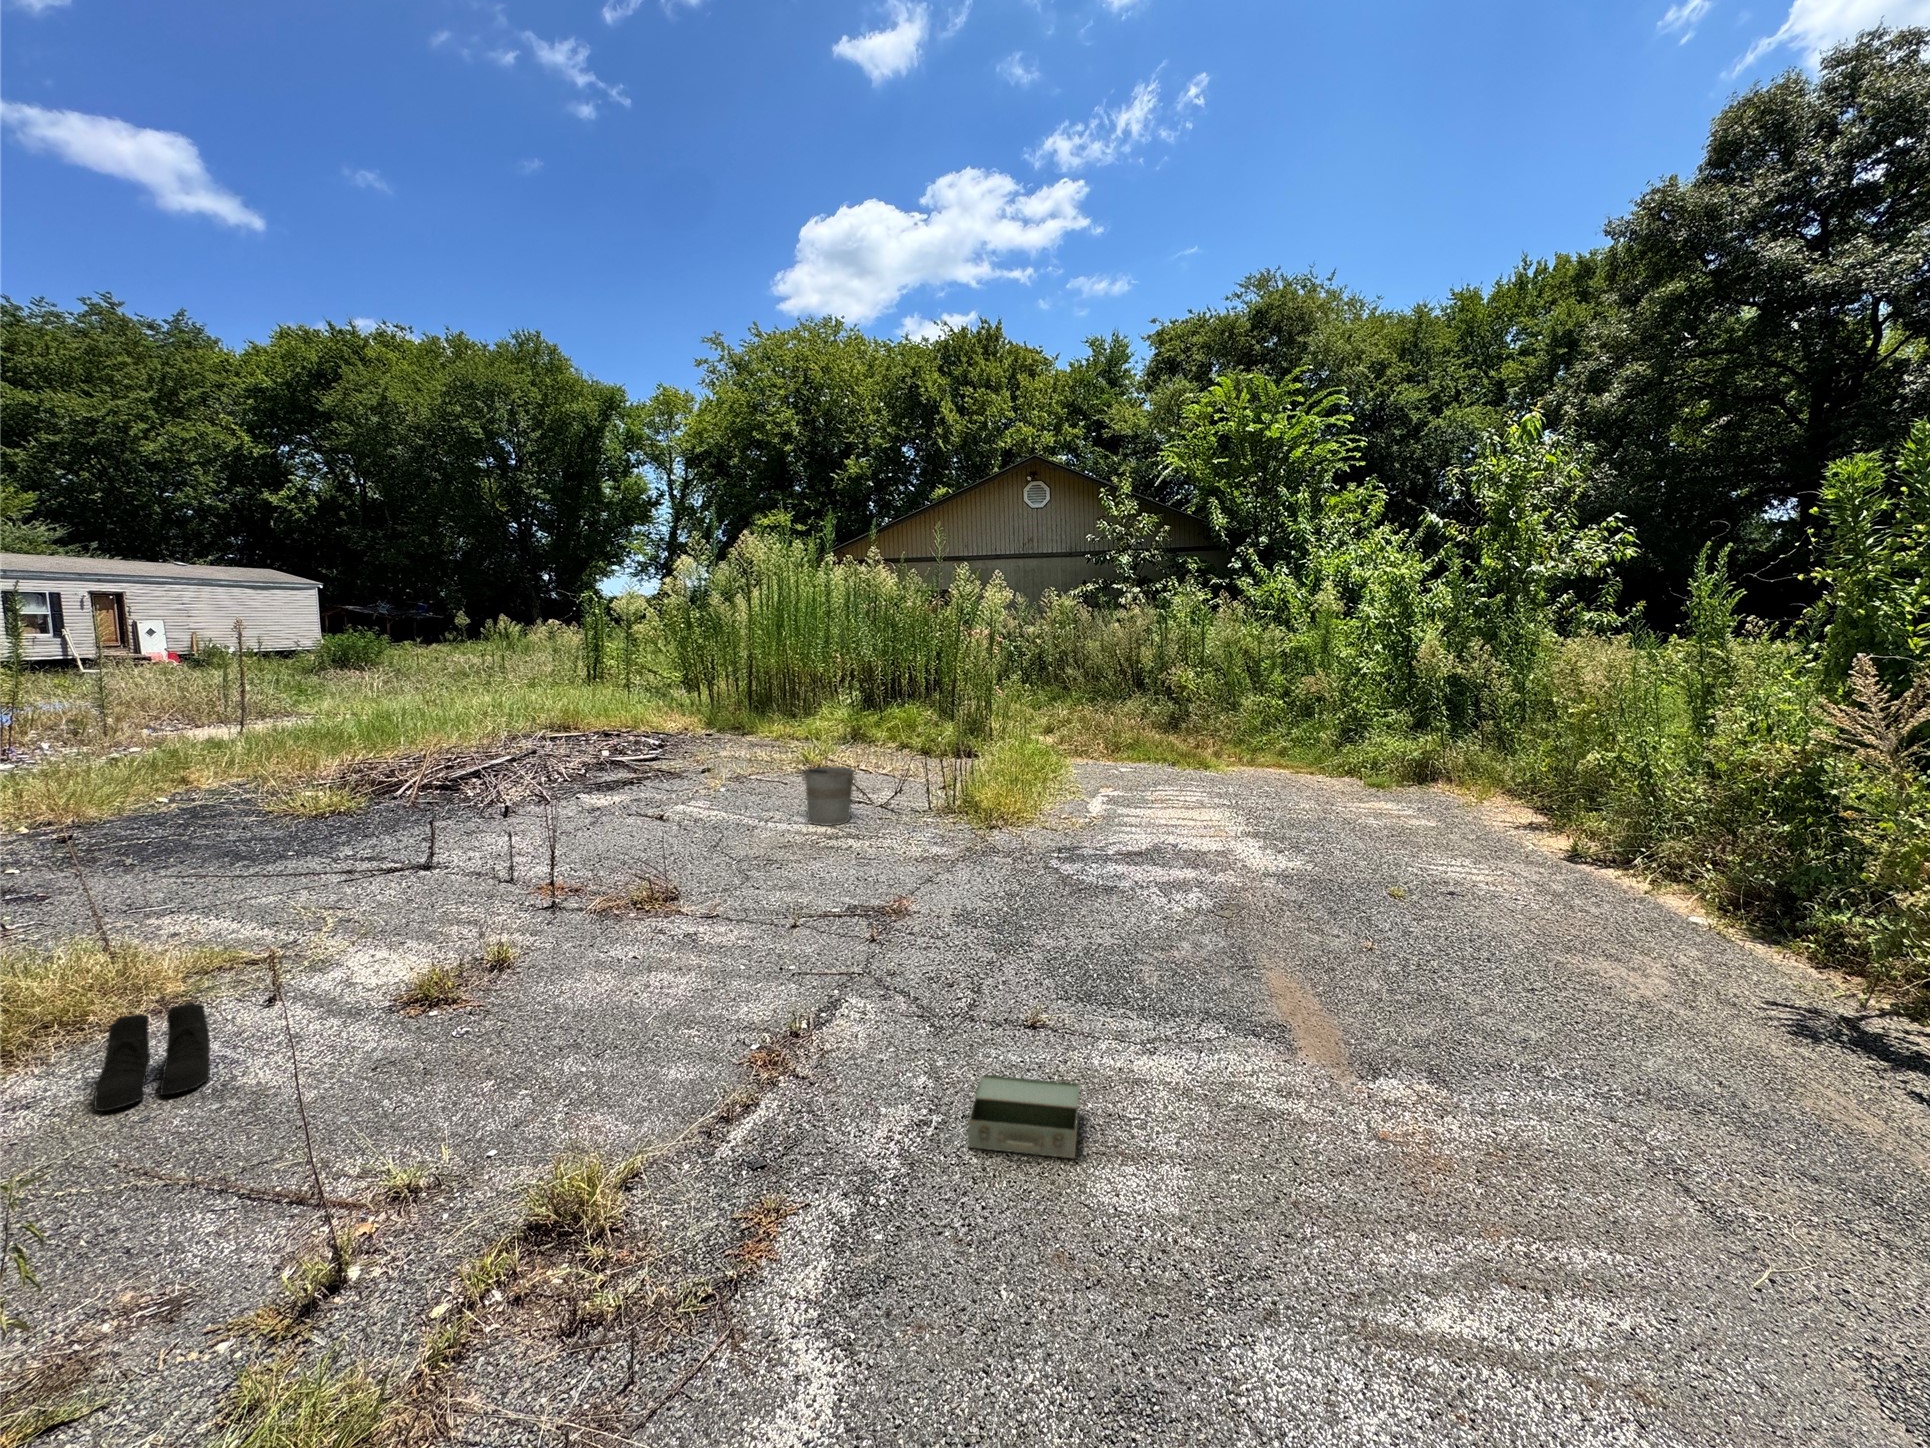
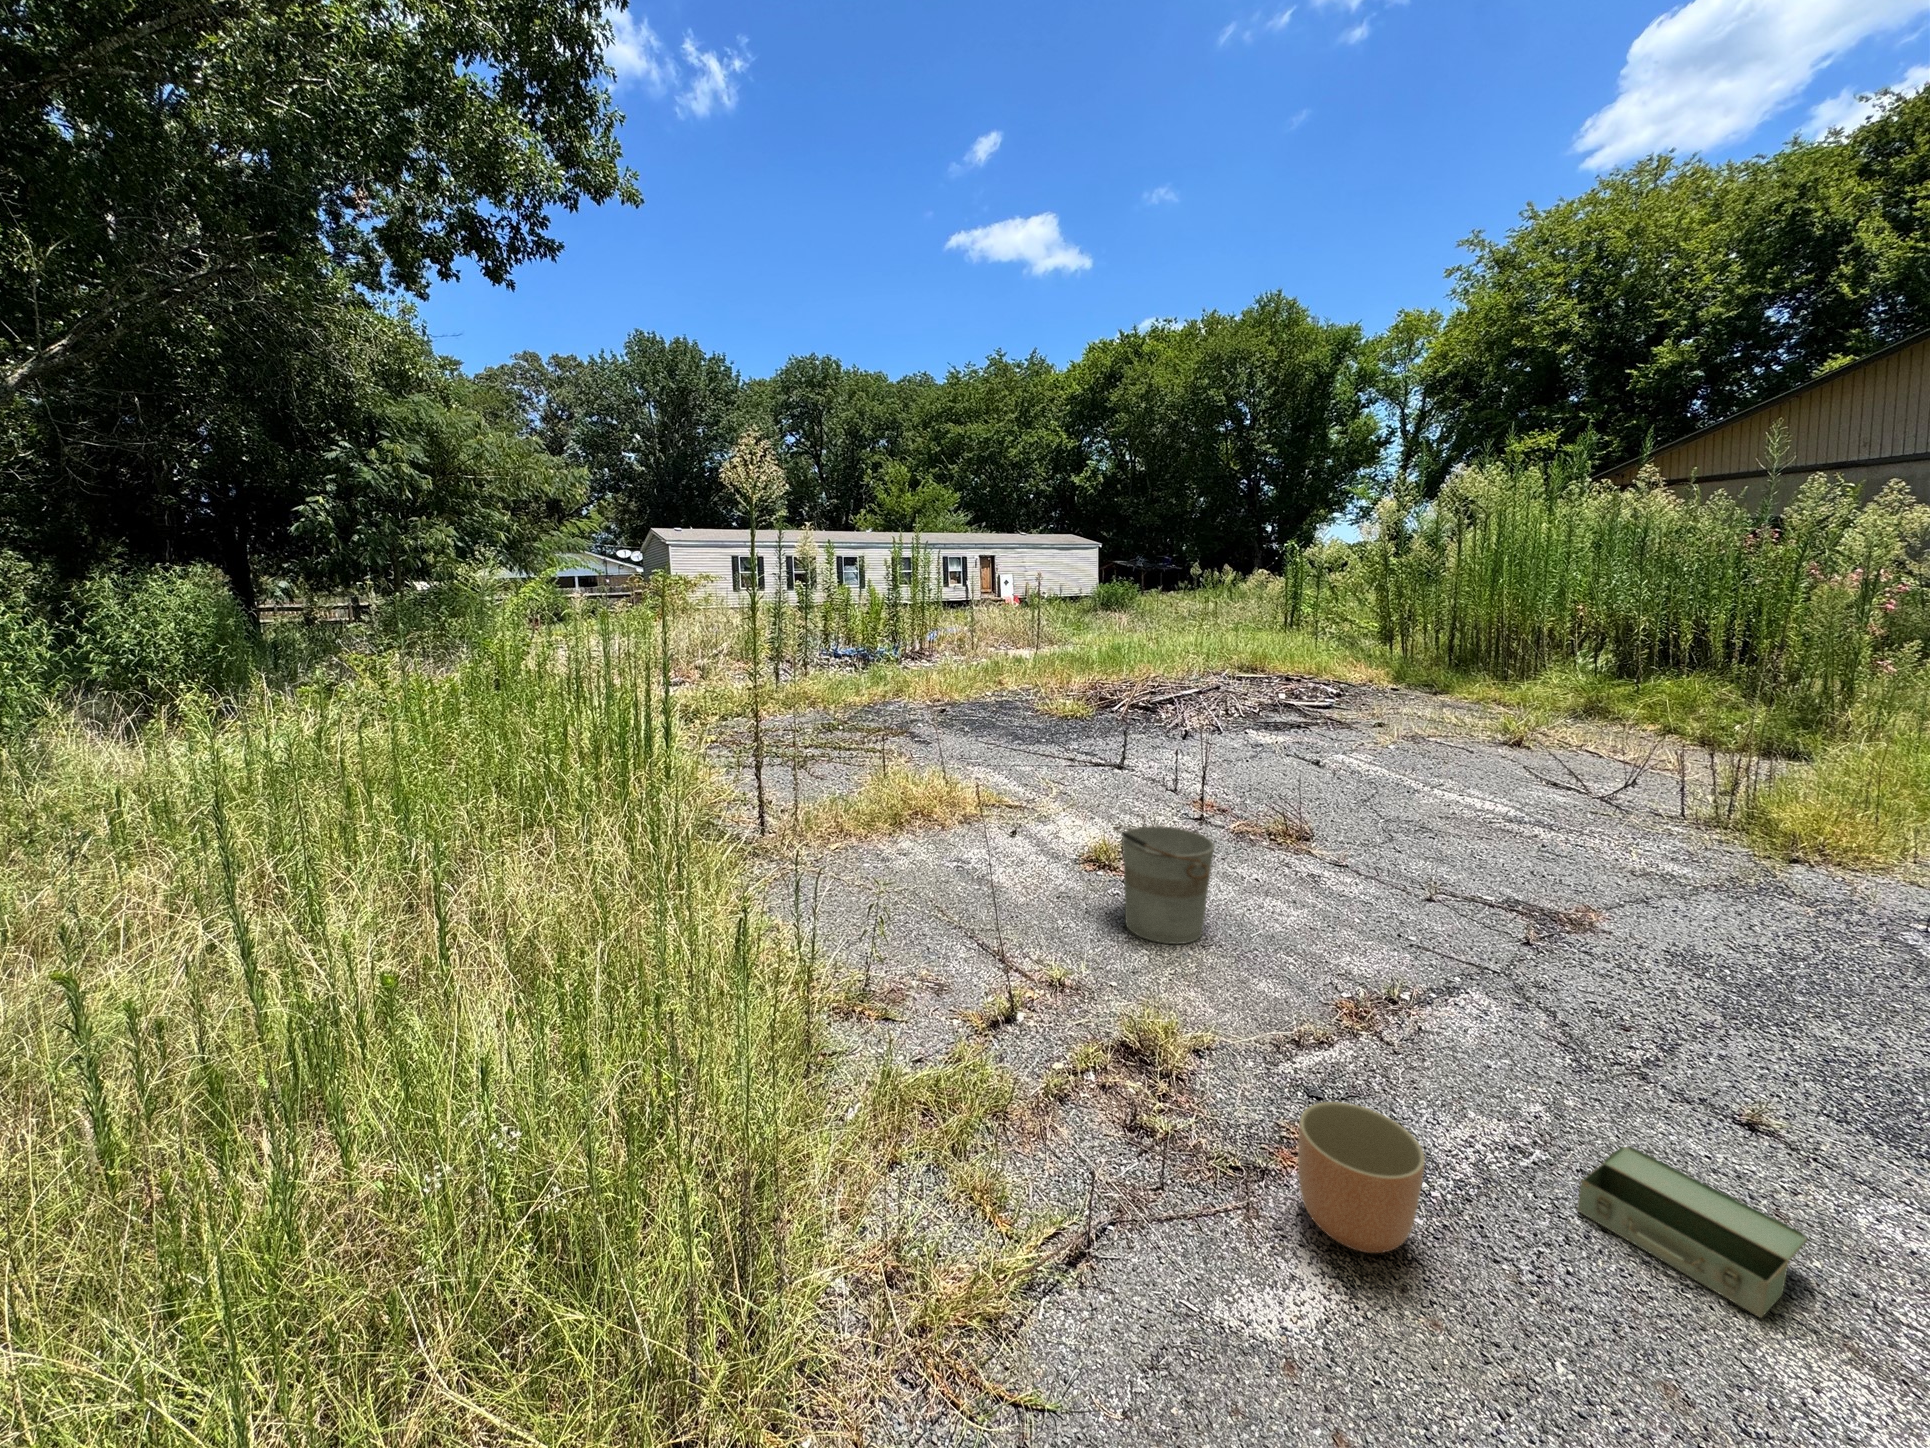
bucket: present [801,767,857,825] -> present [1114,826,1215,944]
boots: present [94,1002,210,1111] -> none [932,816,983,872]
planter: none [776,1152,887,1307] -> present [1298,1102,1425,1253]

